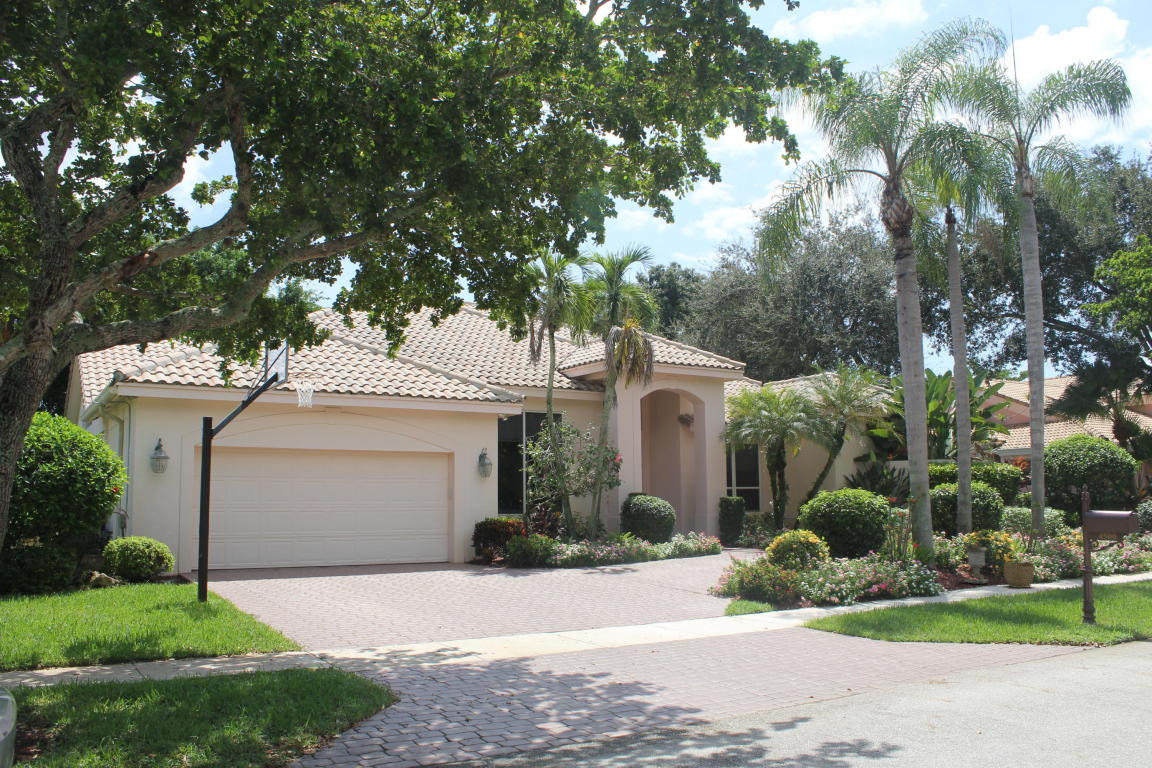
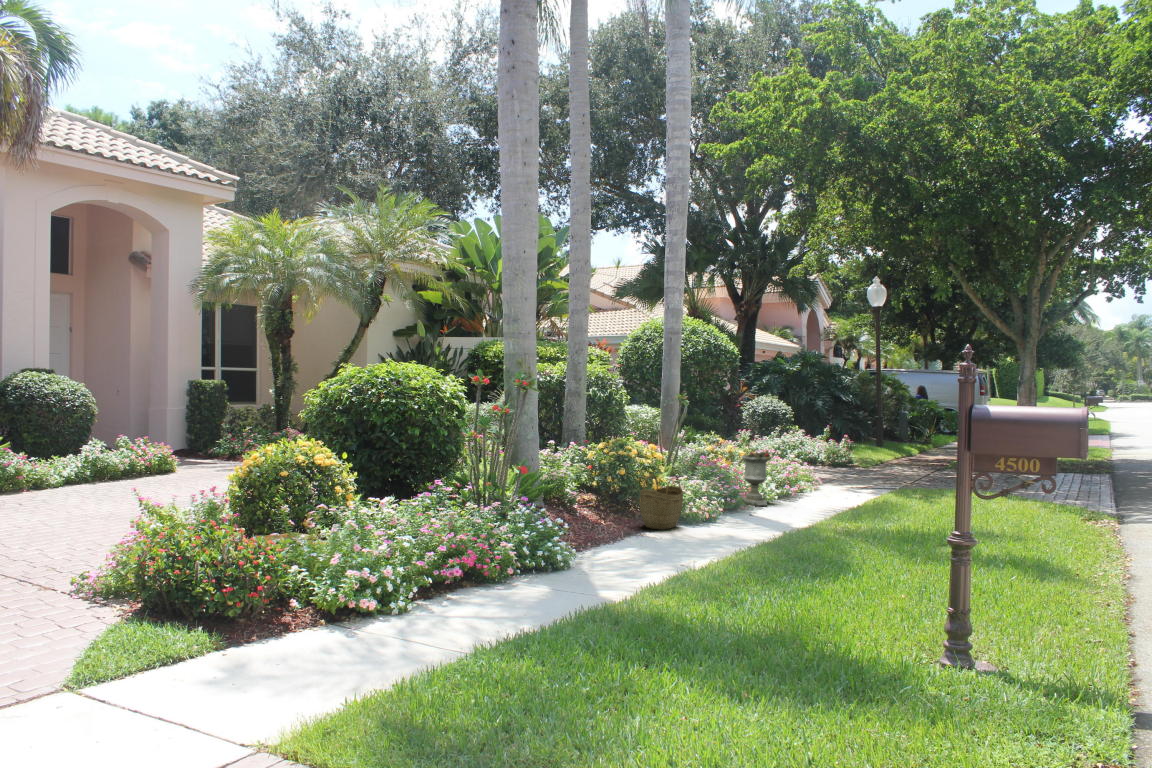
planter: present [965,544,988,584] -> present [742,451,772,506]

